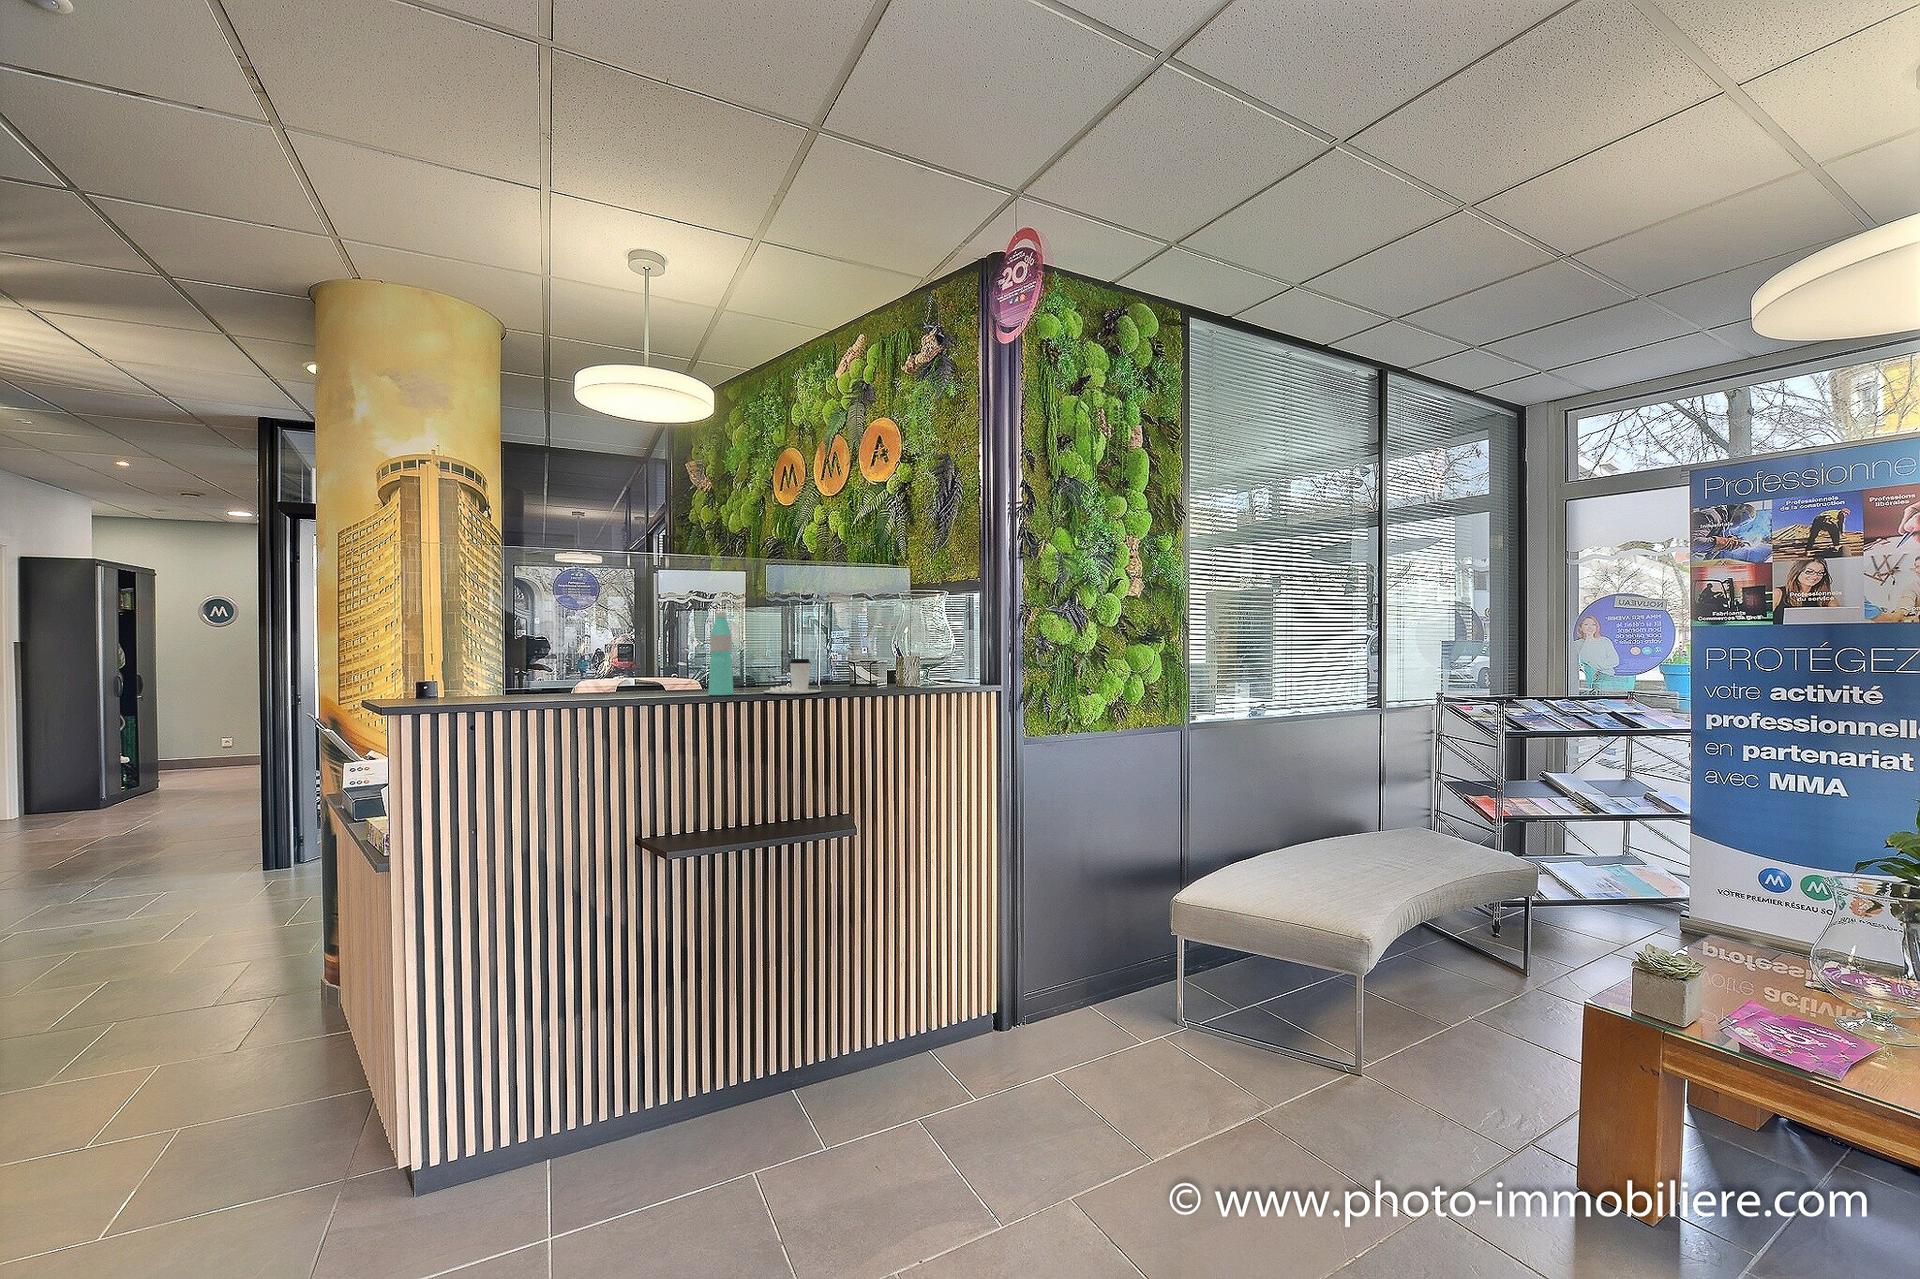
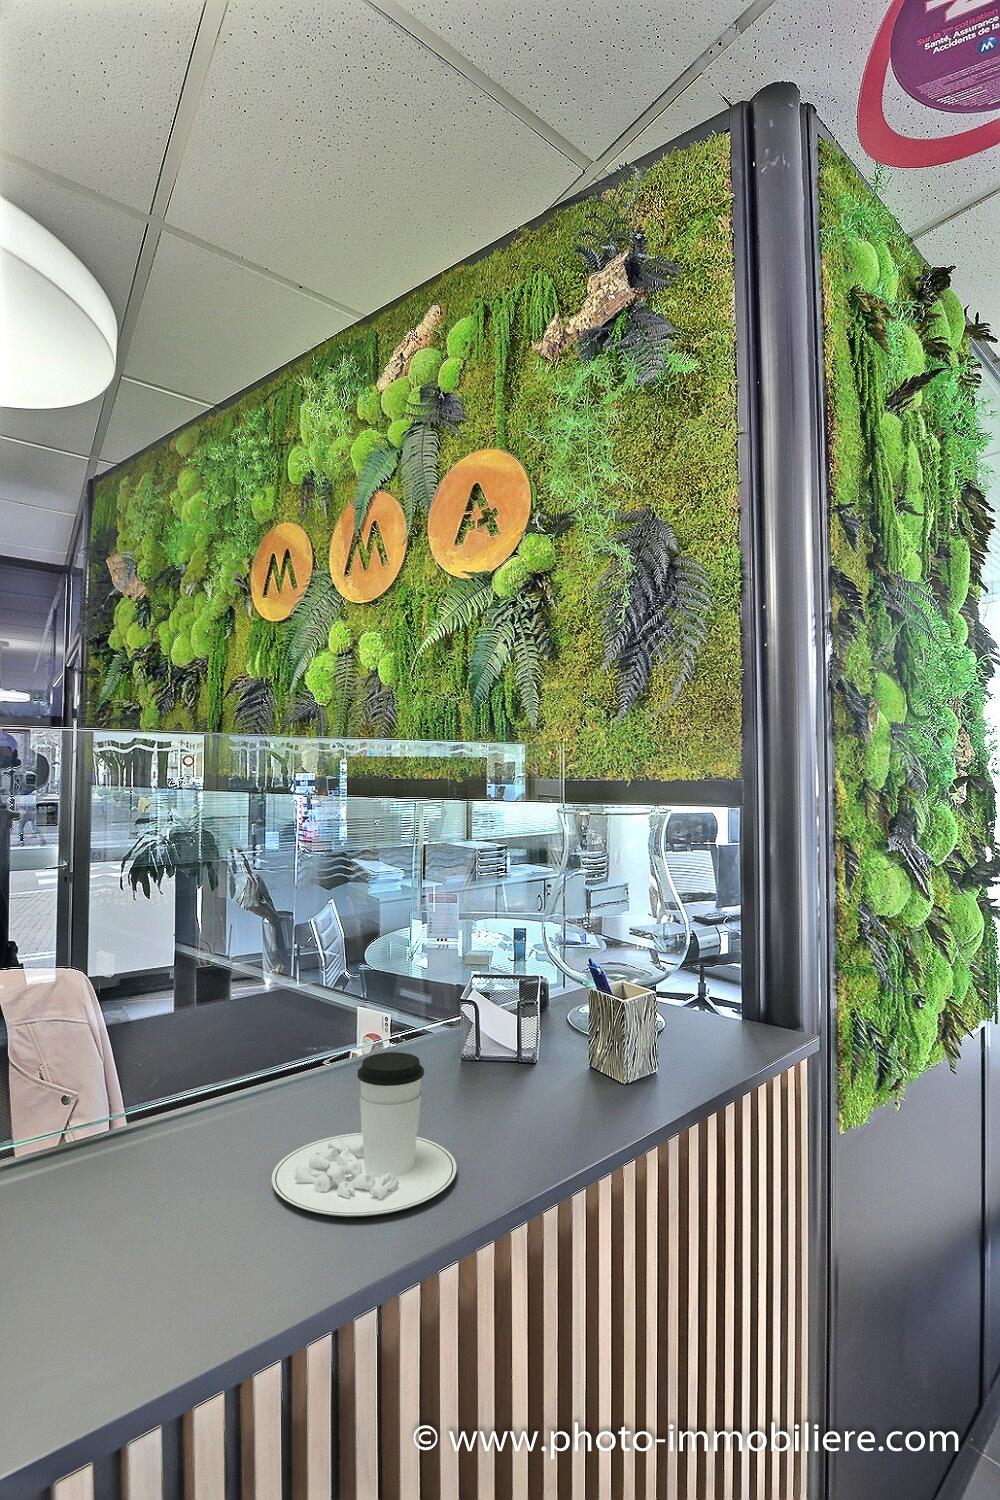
water bottle: present [708,613,733,695] -> none [75,931,170,1251]

